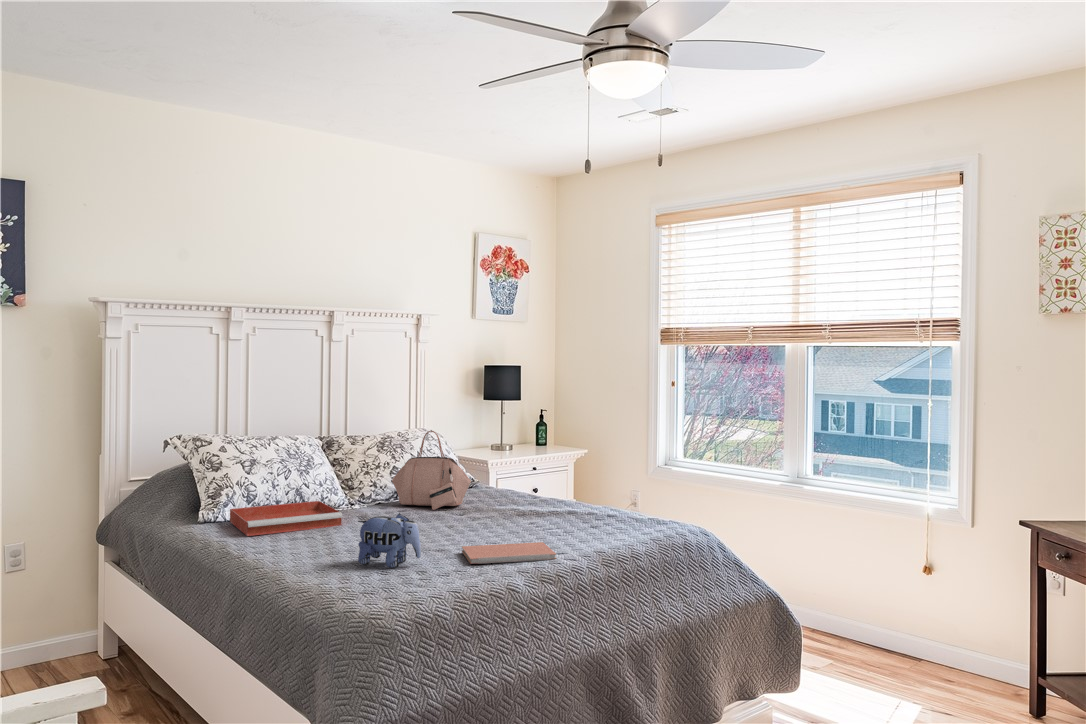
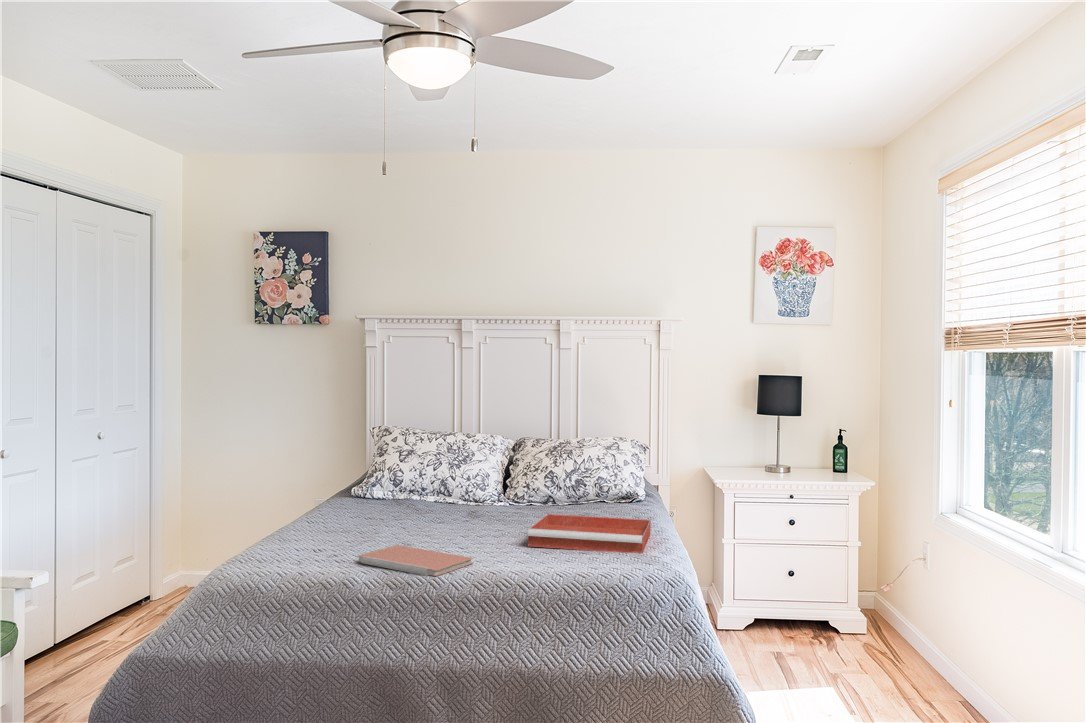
handbag: present [392,431,471,510] -> none [517,432,570,516]
tray: present [230,501,342,536] -> present [528,514,651,553]
plush toy: present [358,513,421,568] -> none [297,497,339,551]

